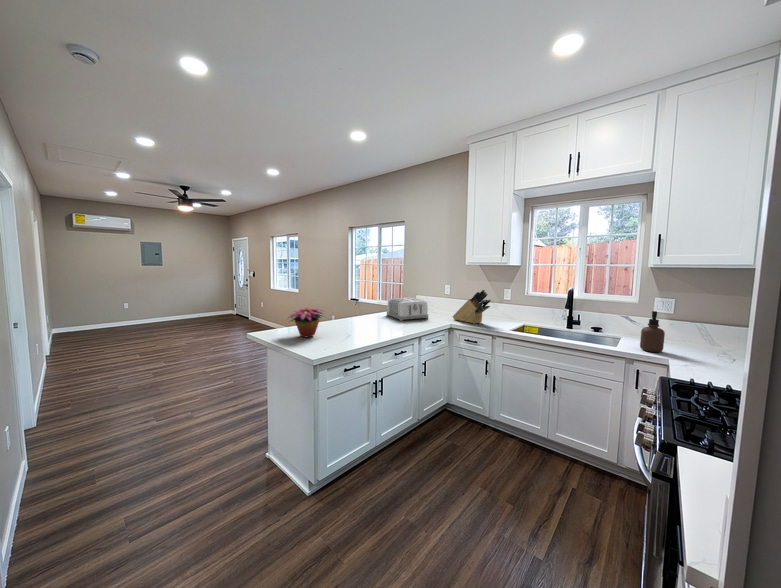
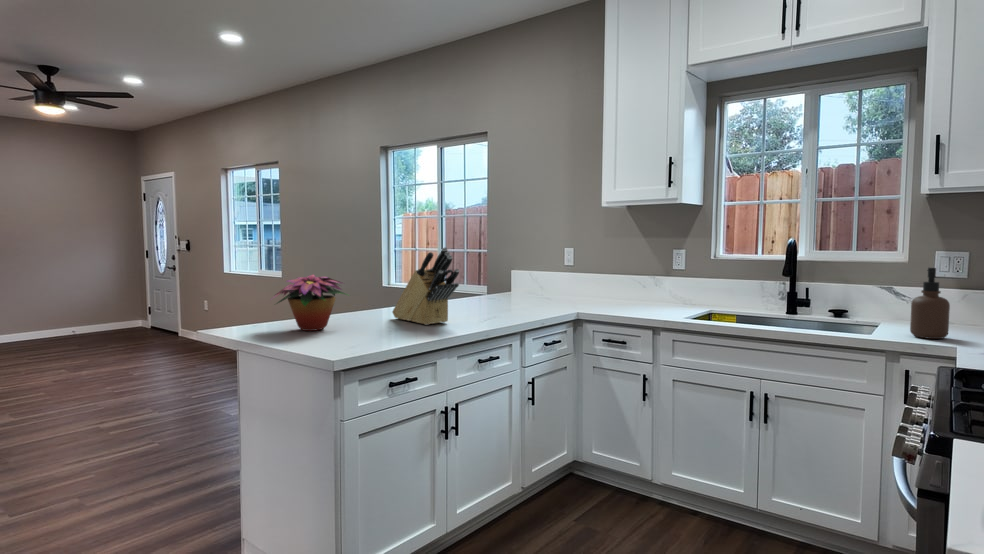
knife block: present [453,290,491,324] -> present [392,247,459,325]
toaster: present [387,298,428,321] -> none [458,268,537,309]

